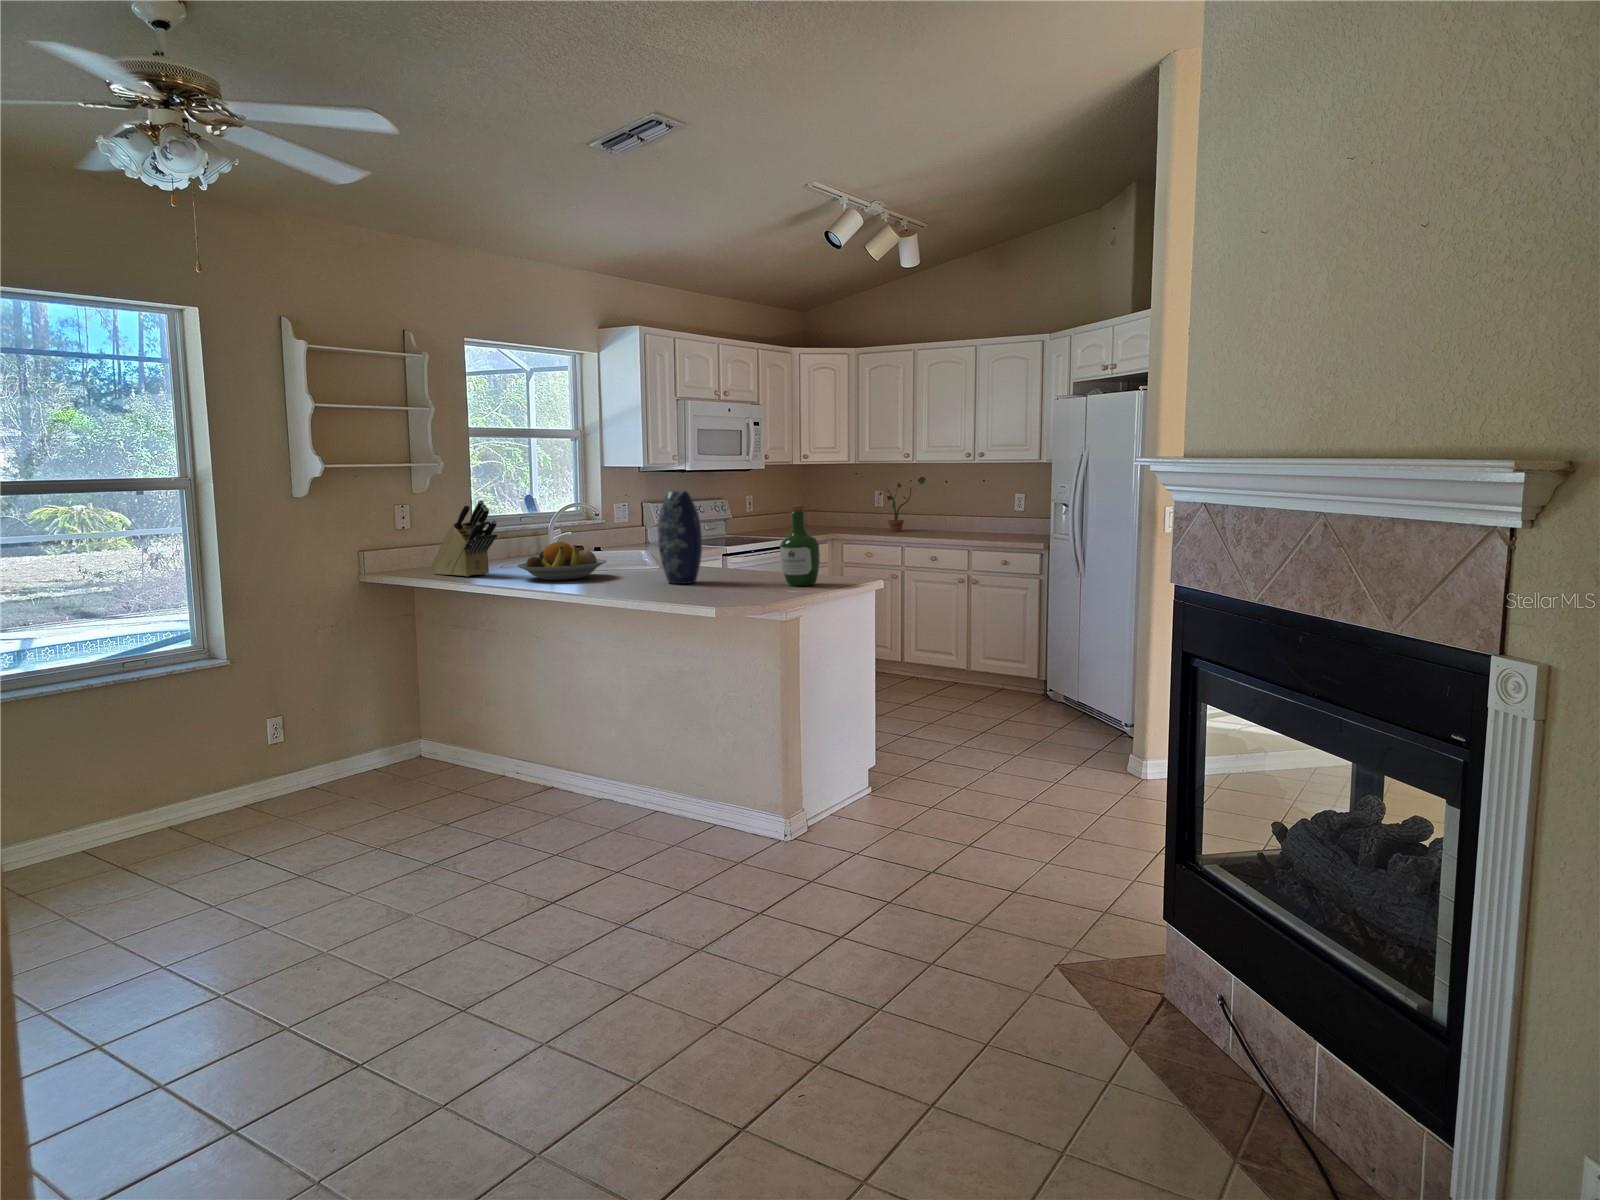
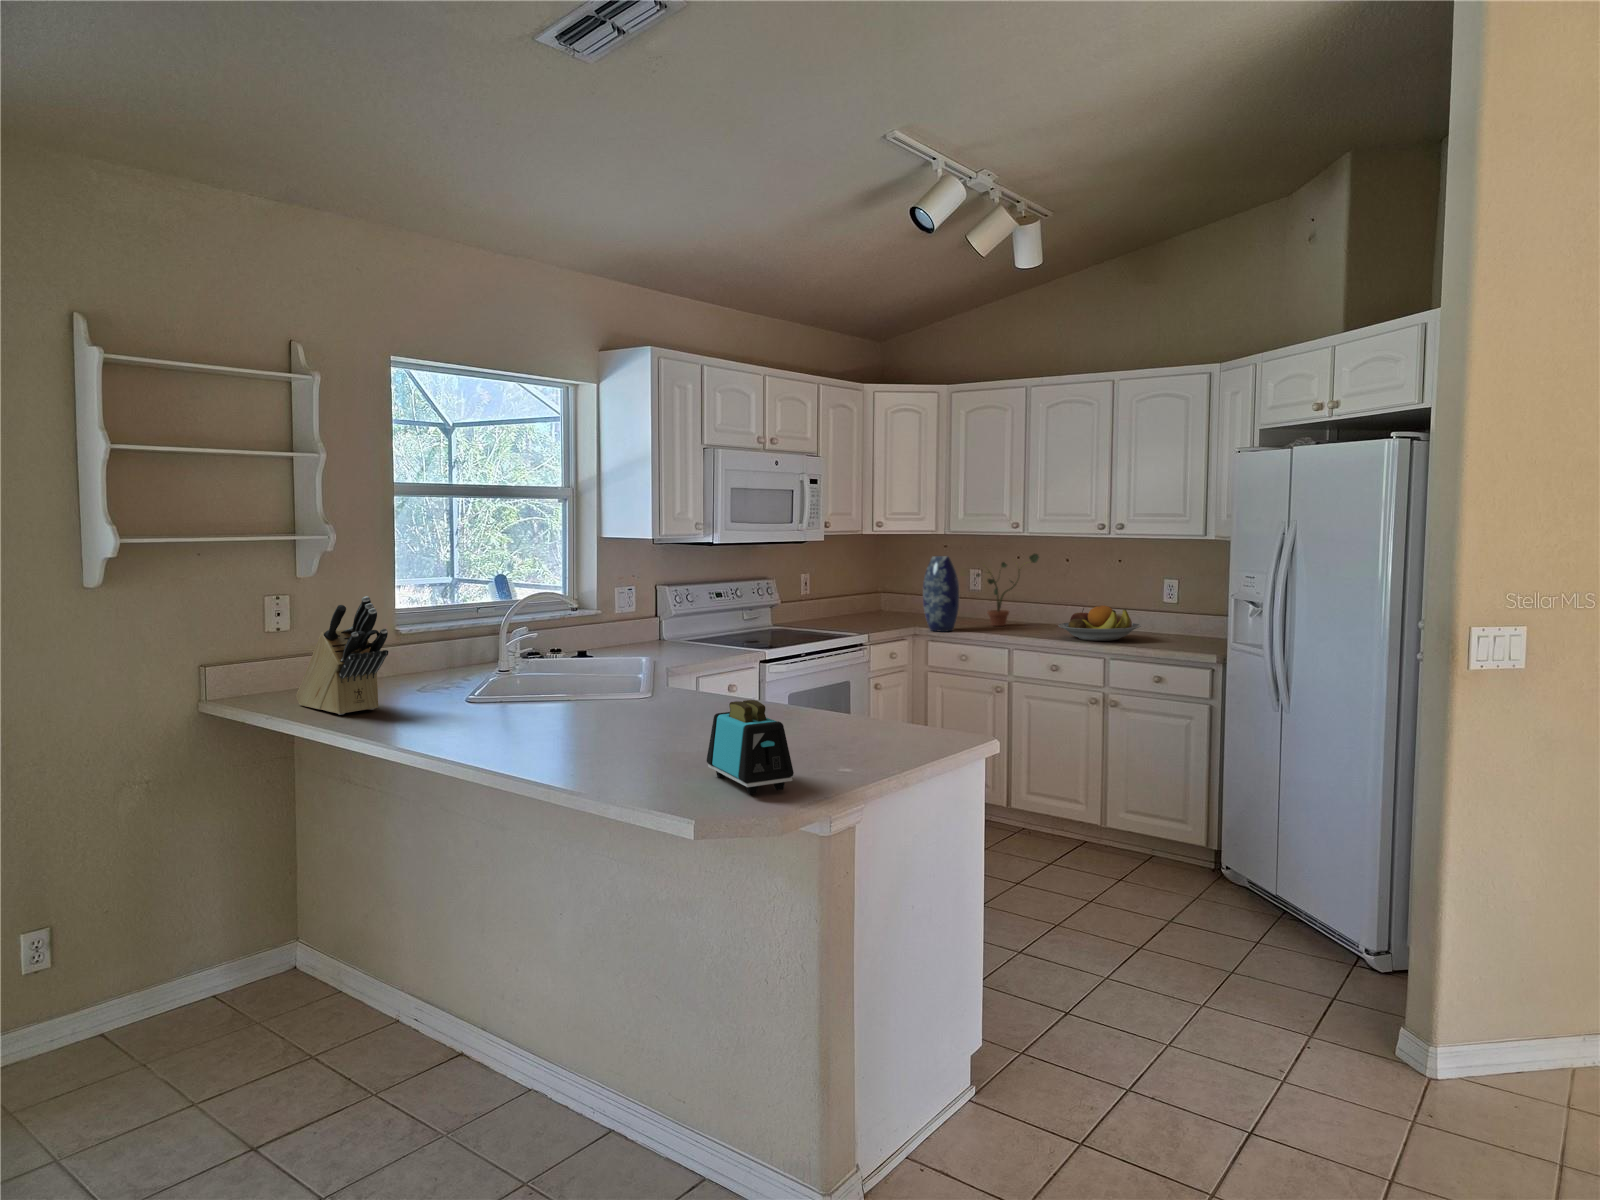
vase: present [658,491,702,584] -> present [923,556,959,632]
wine bottle: present [780,504,820,586] -> none [823,623,892,764]
fruit bowl: present [517,542,606,580] -> present [1058,606,1141,641]
toaster: none [715,546,766,596] -> present [707,700,794,794]

